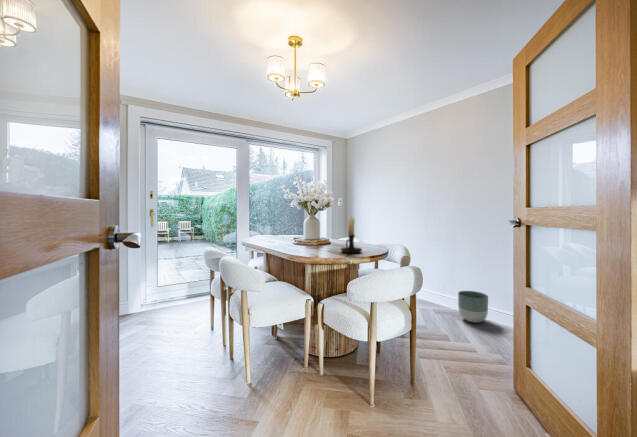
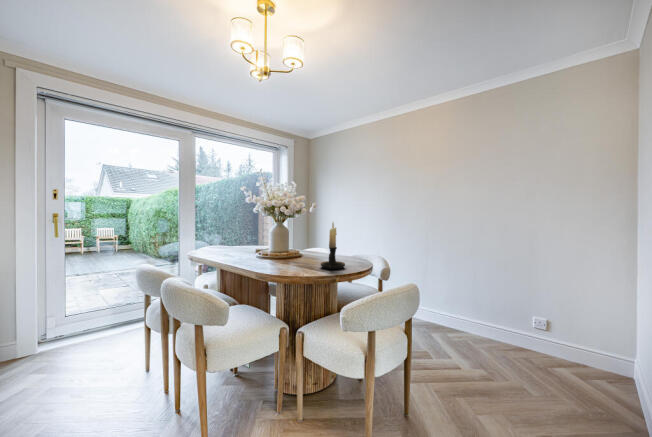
planter: present [458,291,488,322] -> none [430,299,459,332]

